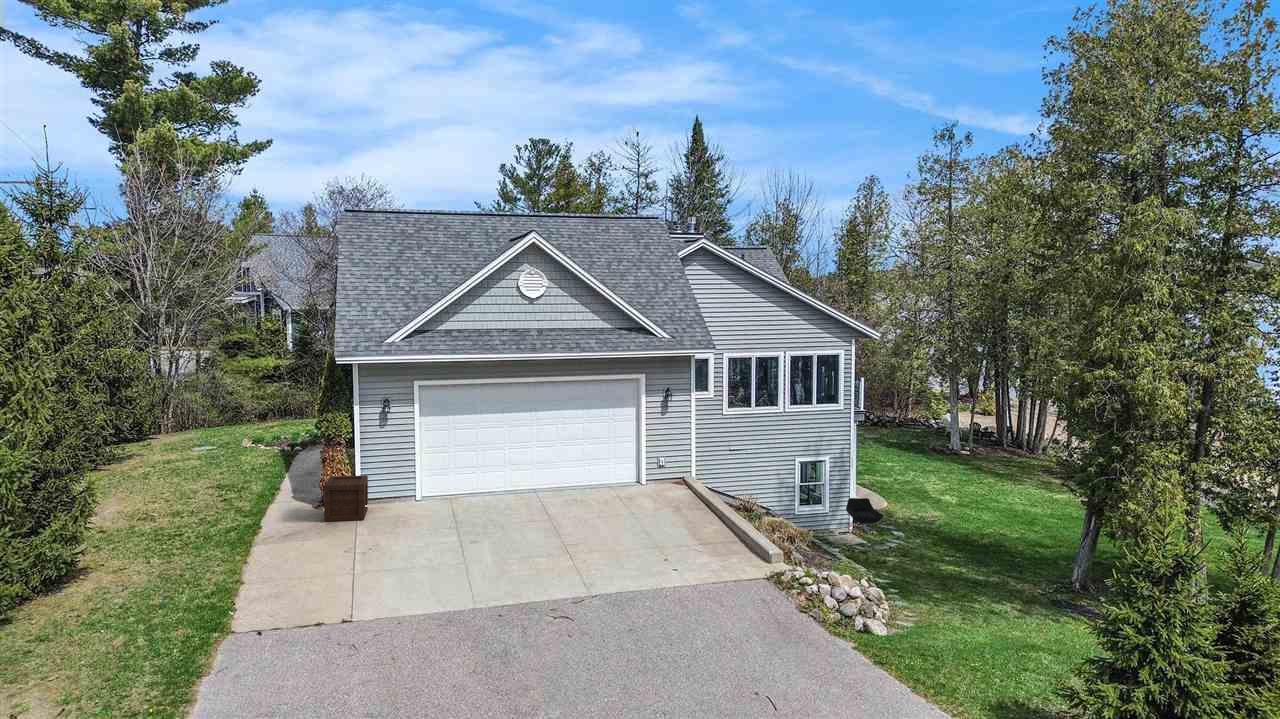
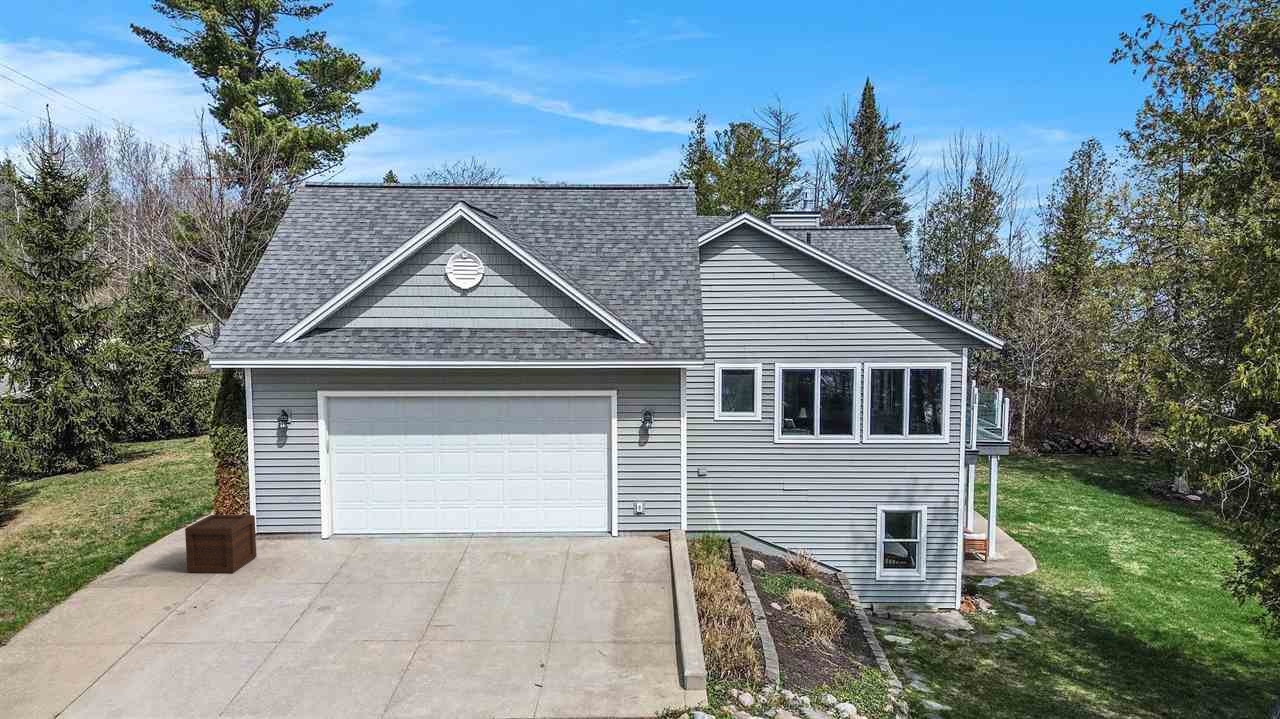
lounge chair: present [846,498,883,534] -> none [952,563,1005,619]

